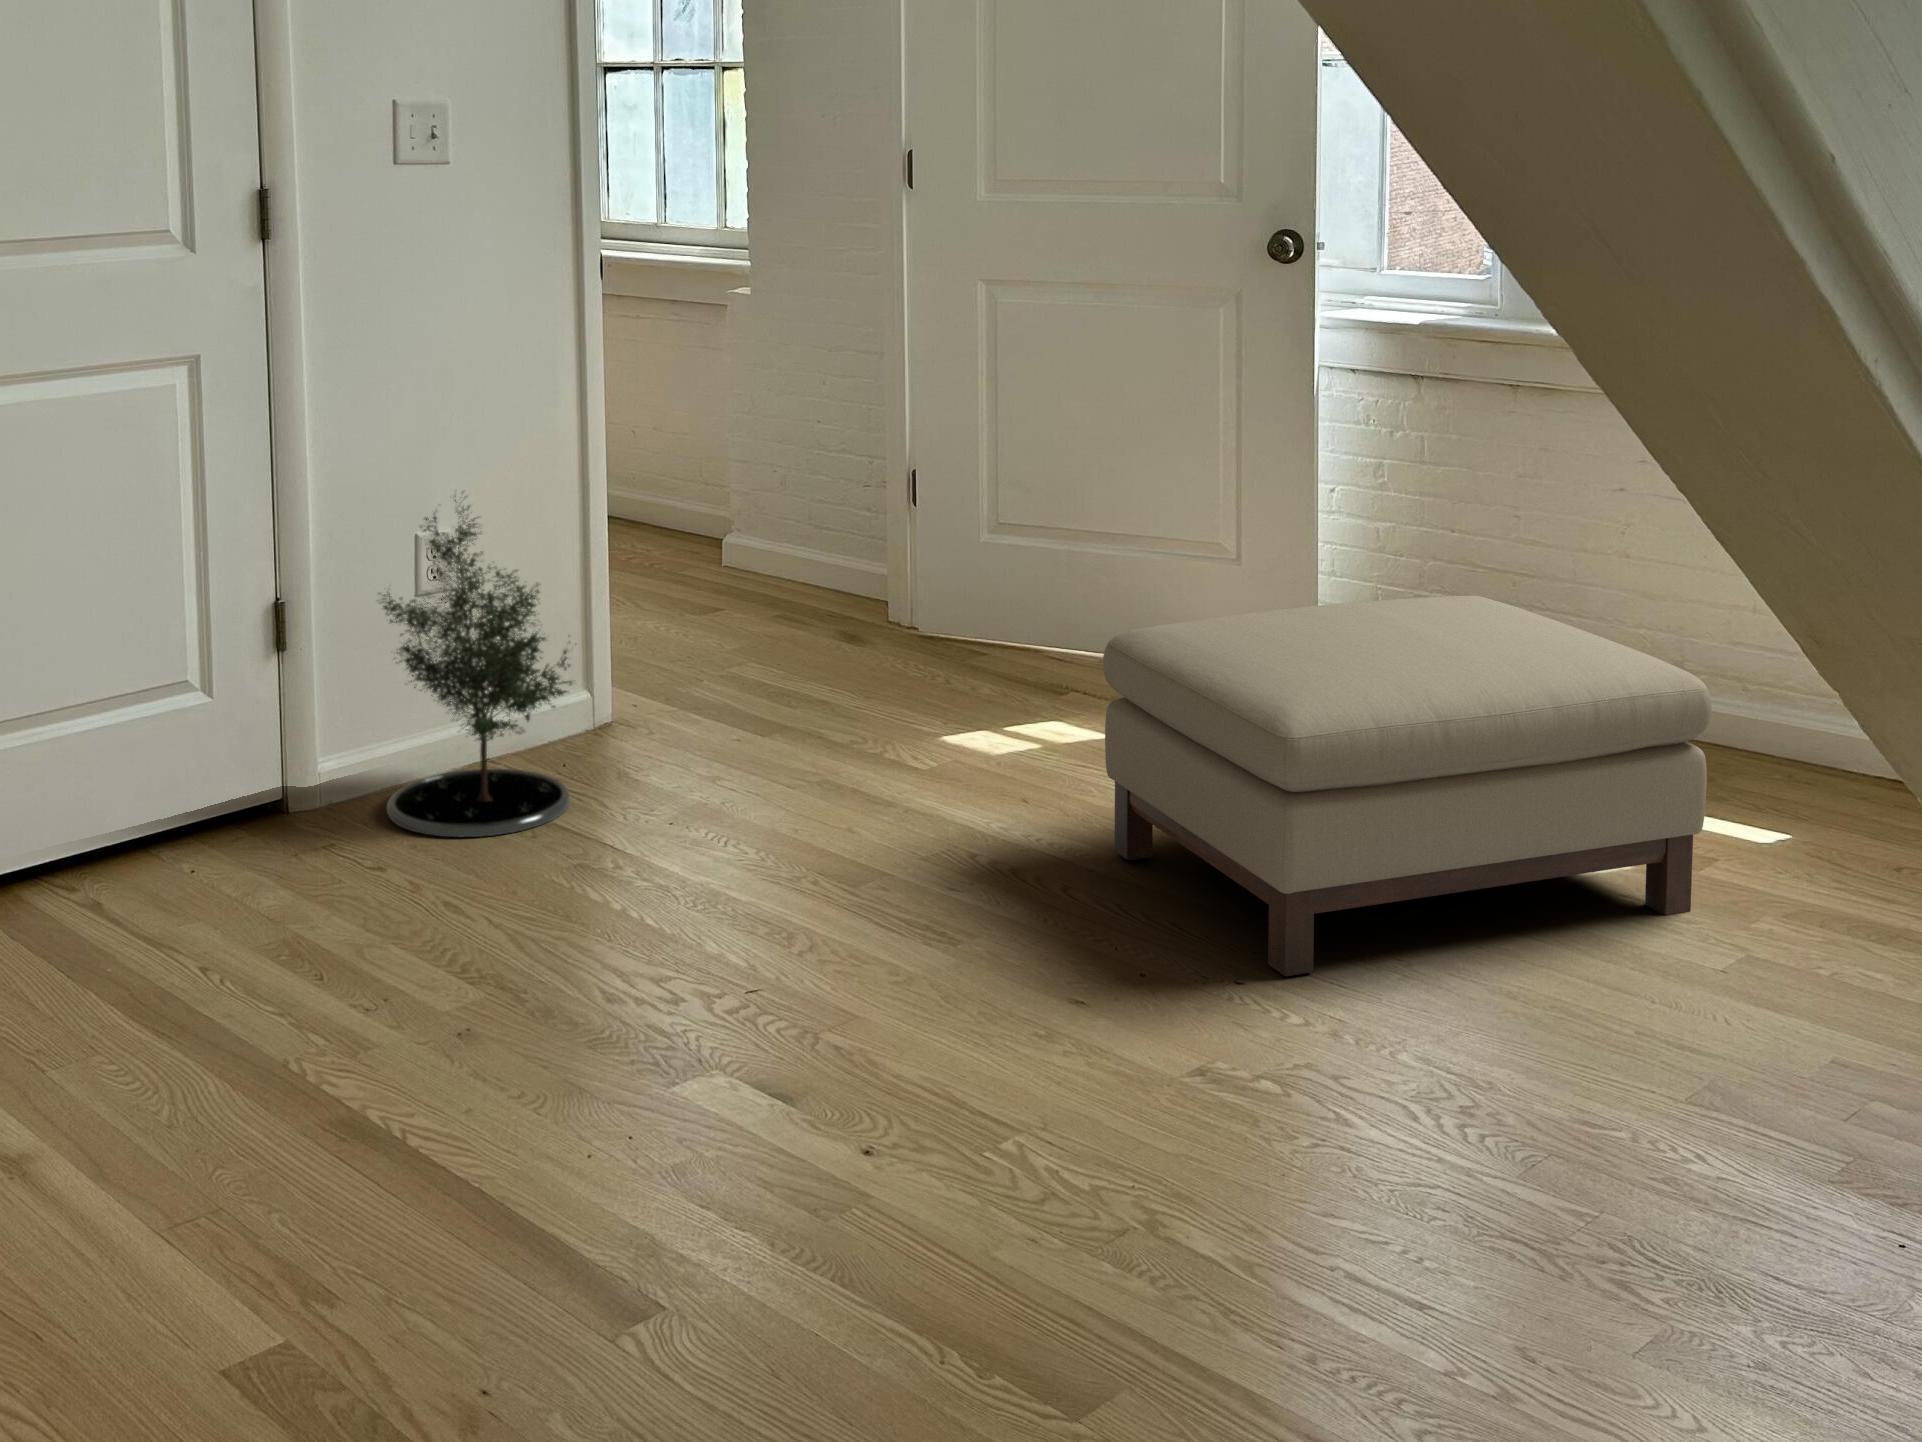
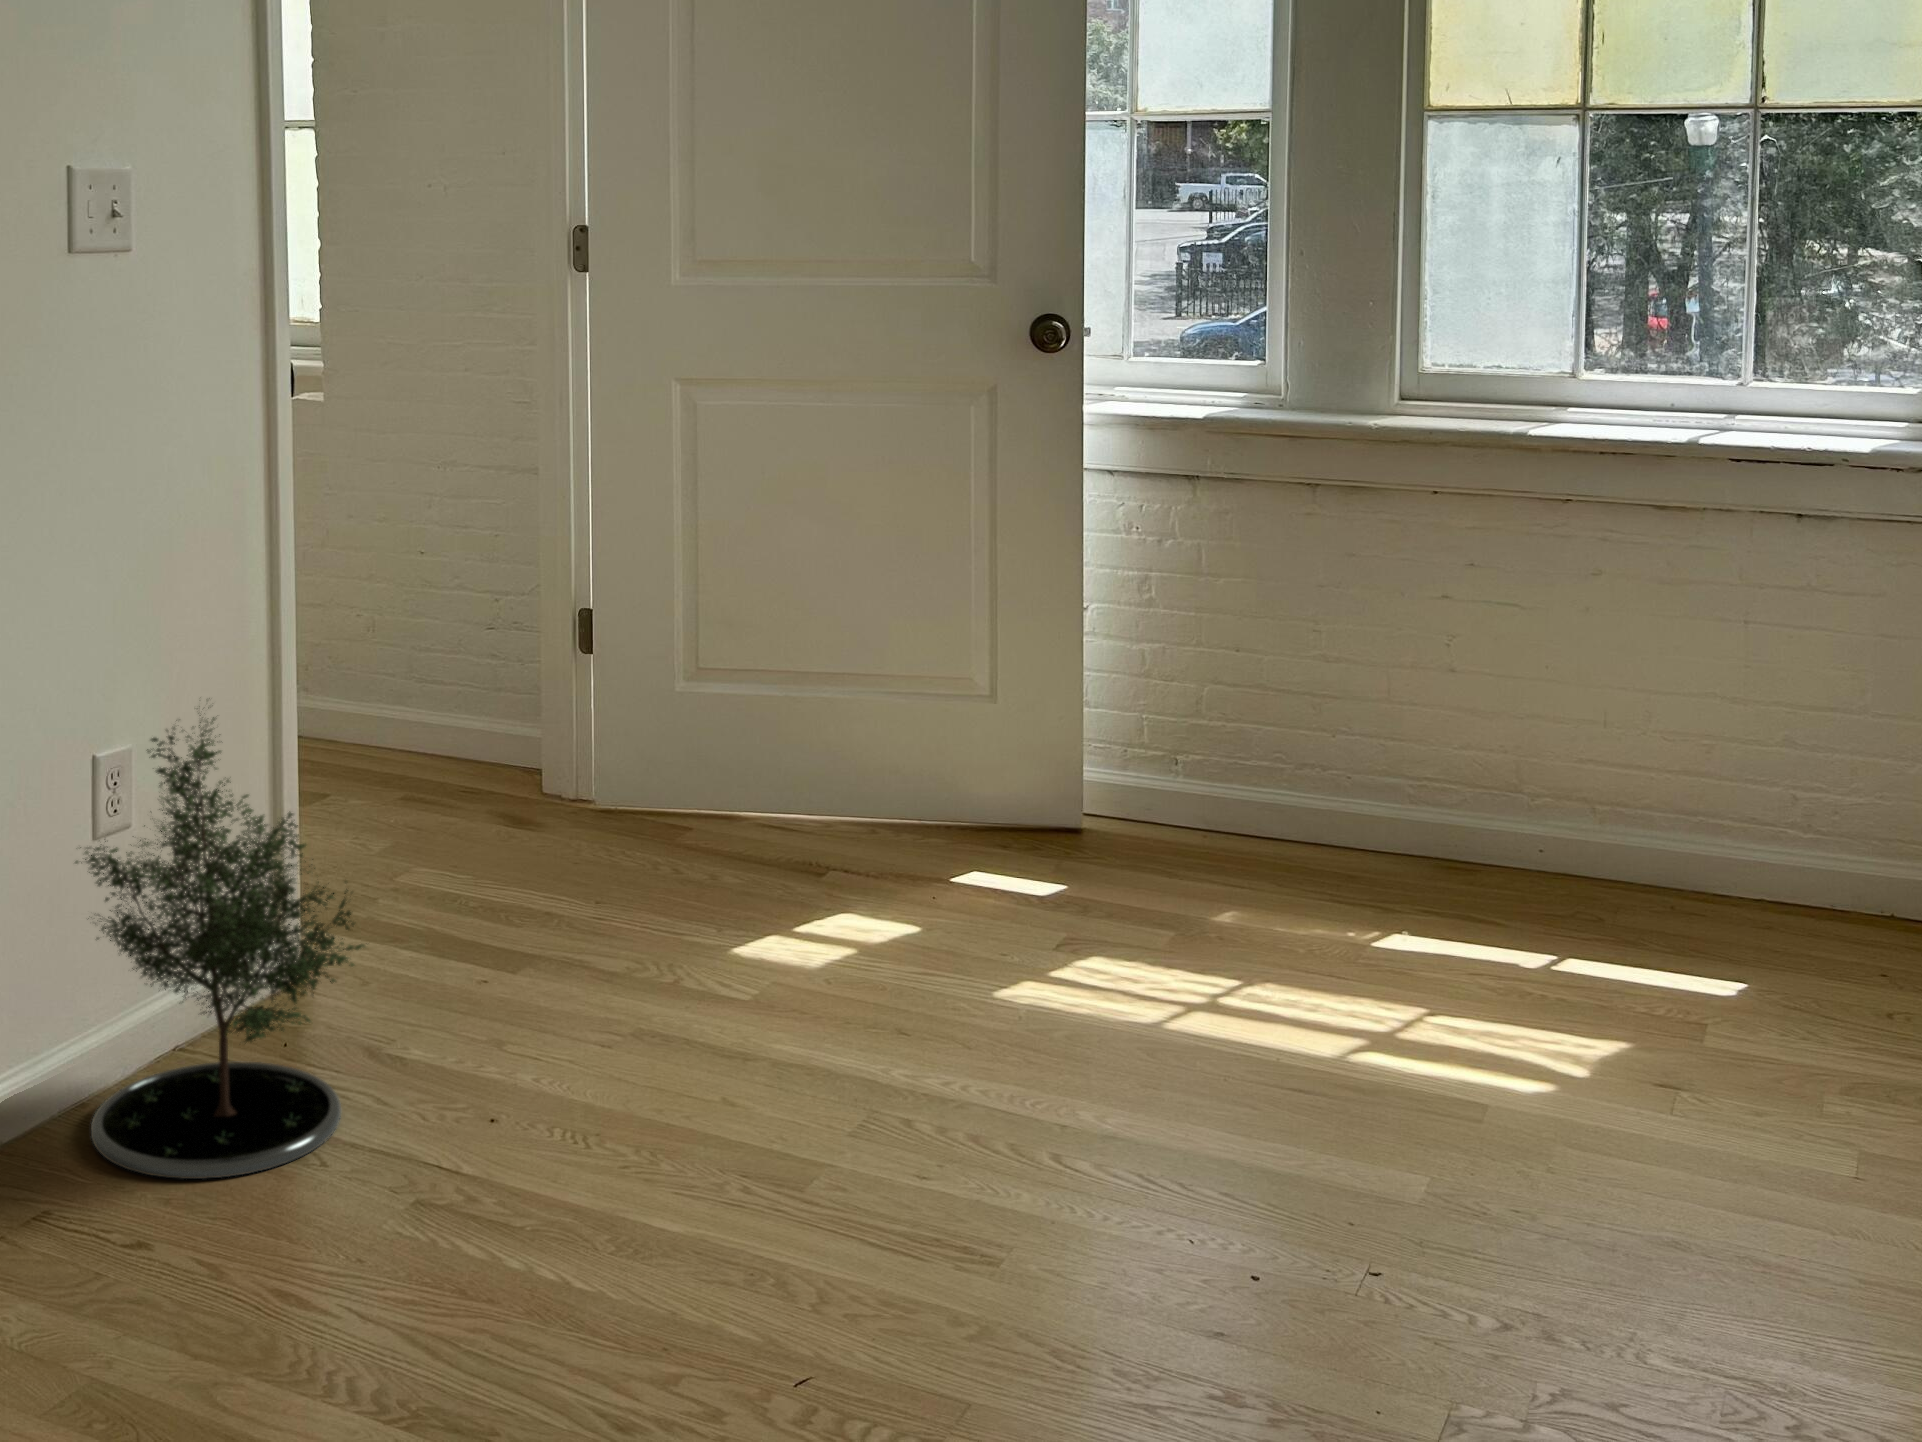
ottoman: present [1103,595,1711,976] -> none [1063,742,1775,1257]

